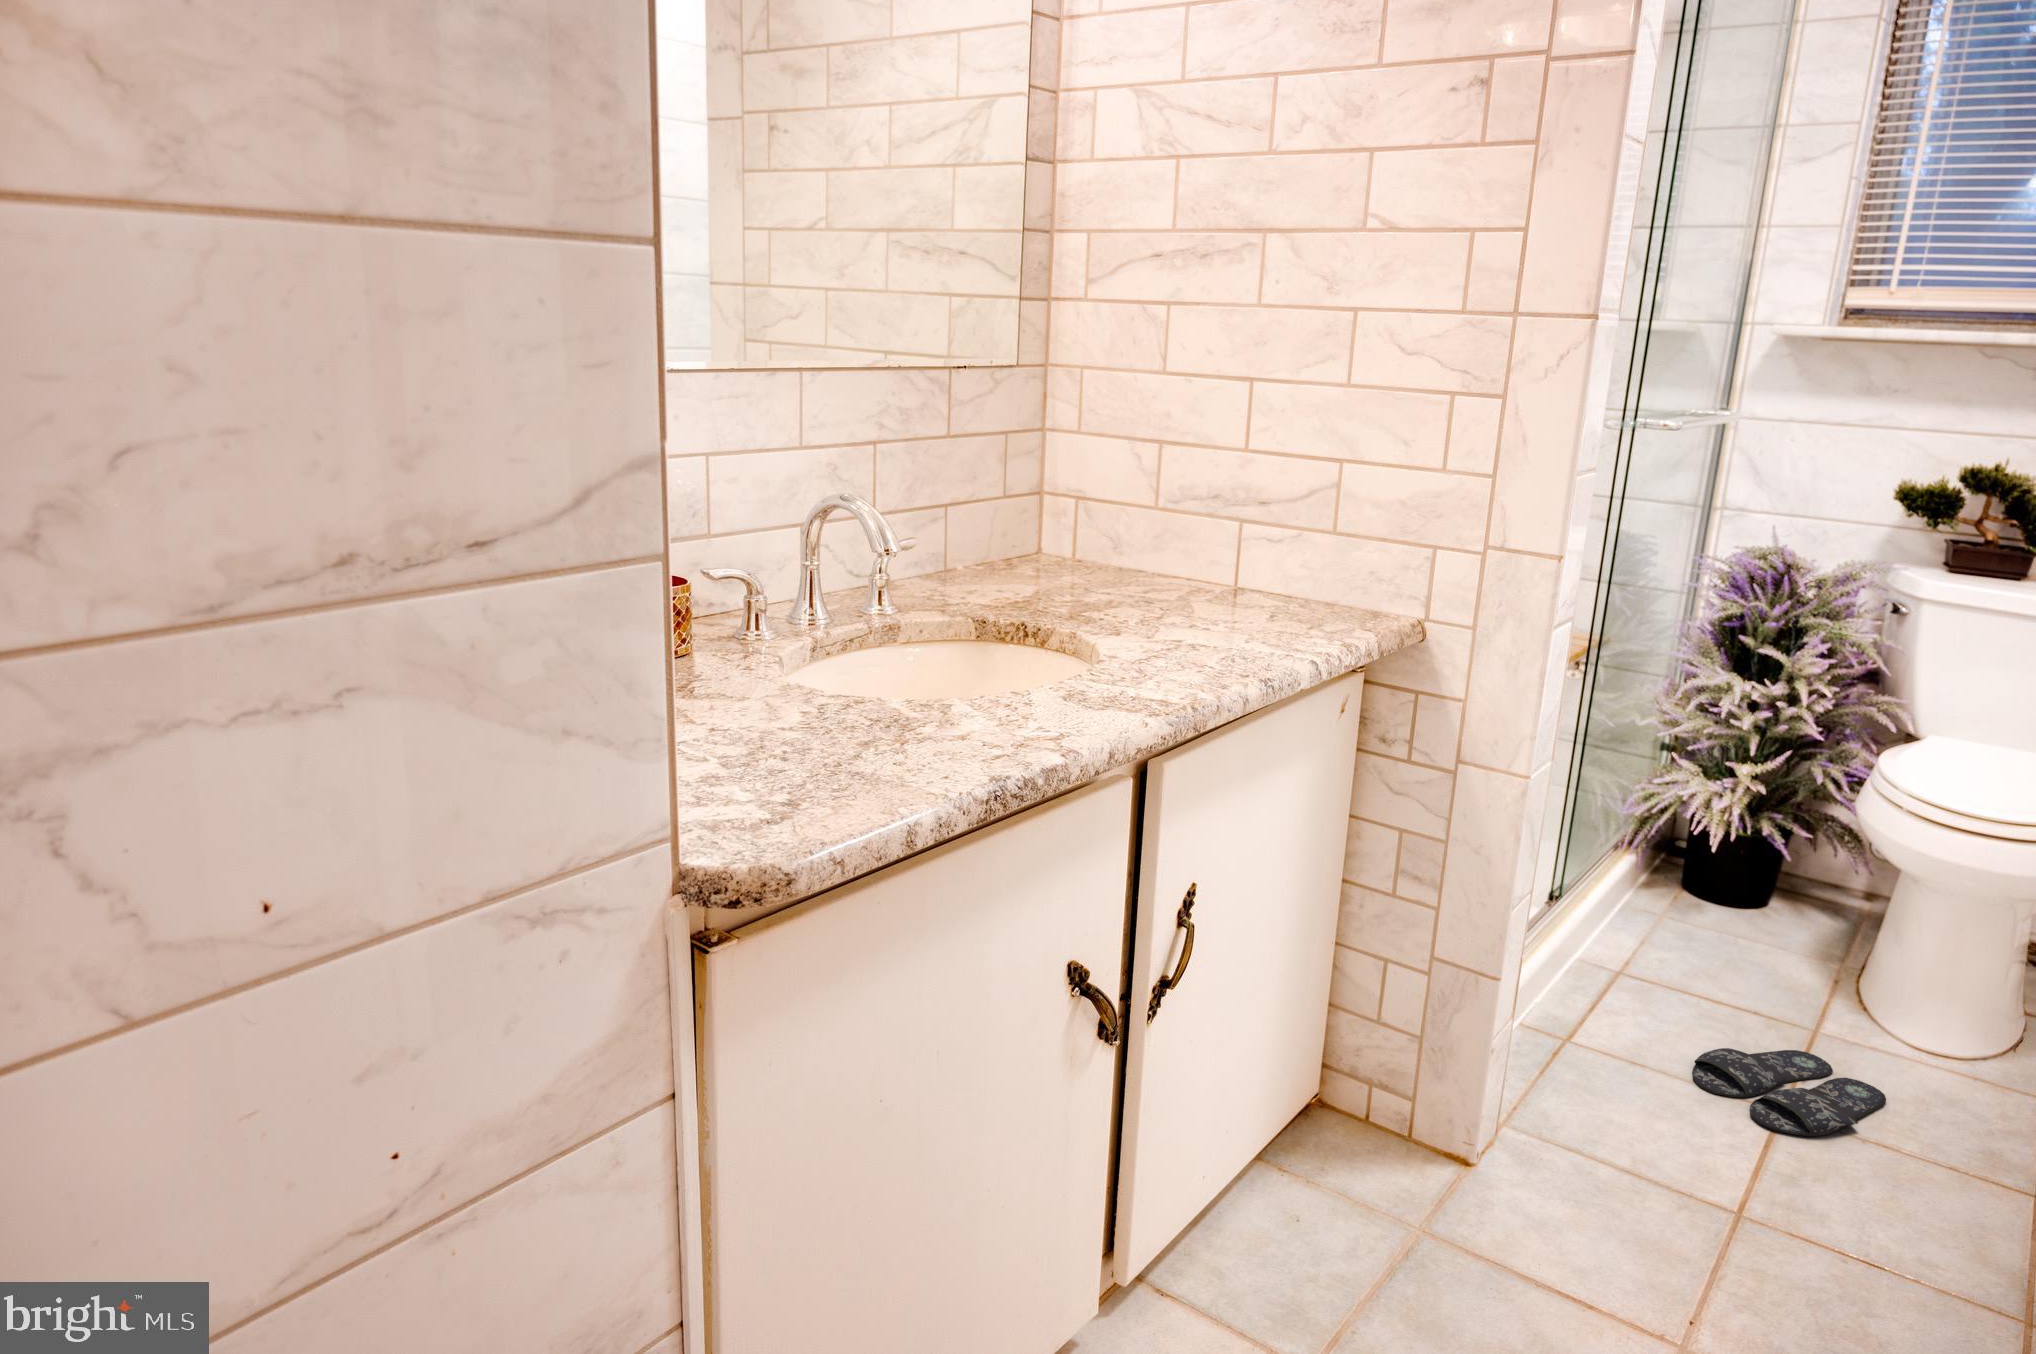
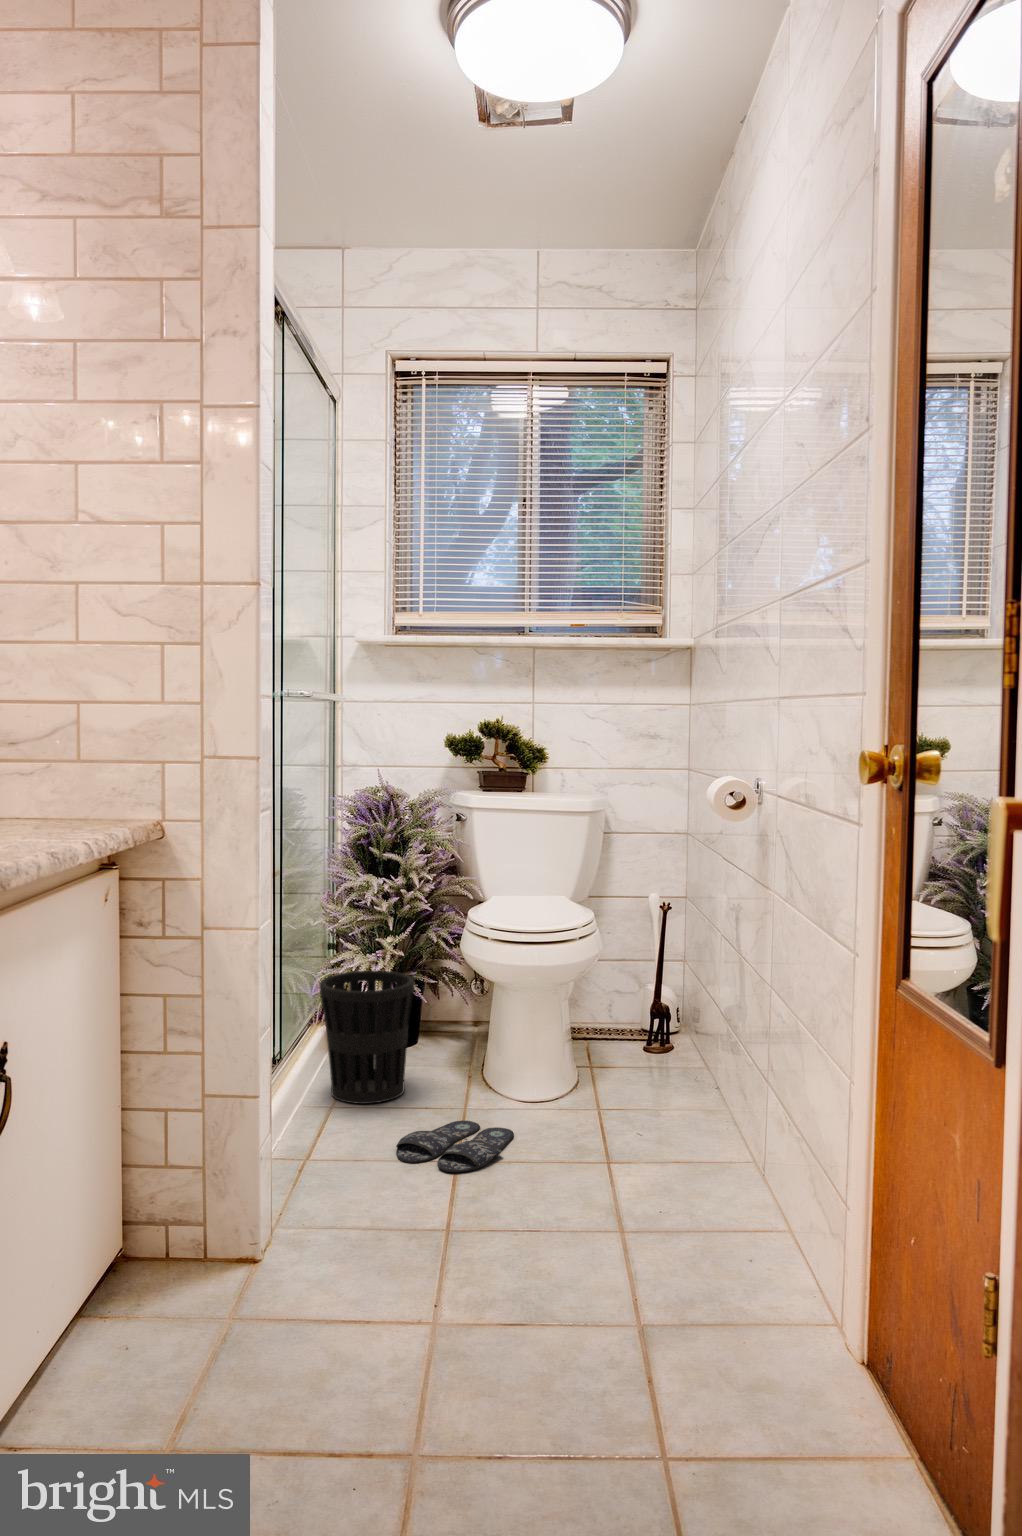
wastebasket: none [1621,803,1770,987] -> present [320,970,414,1104]

